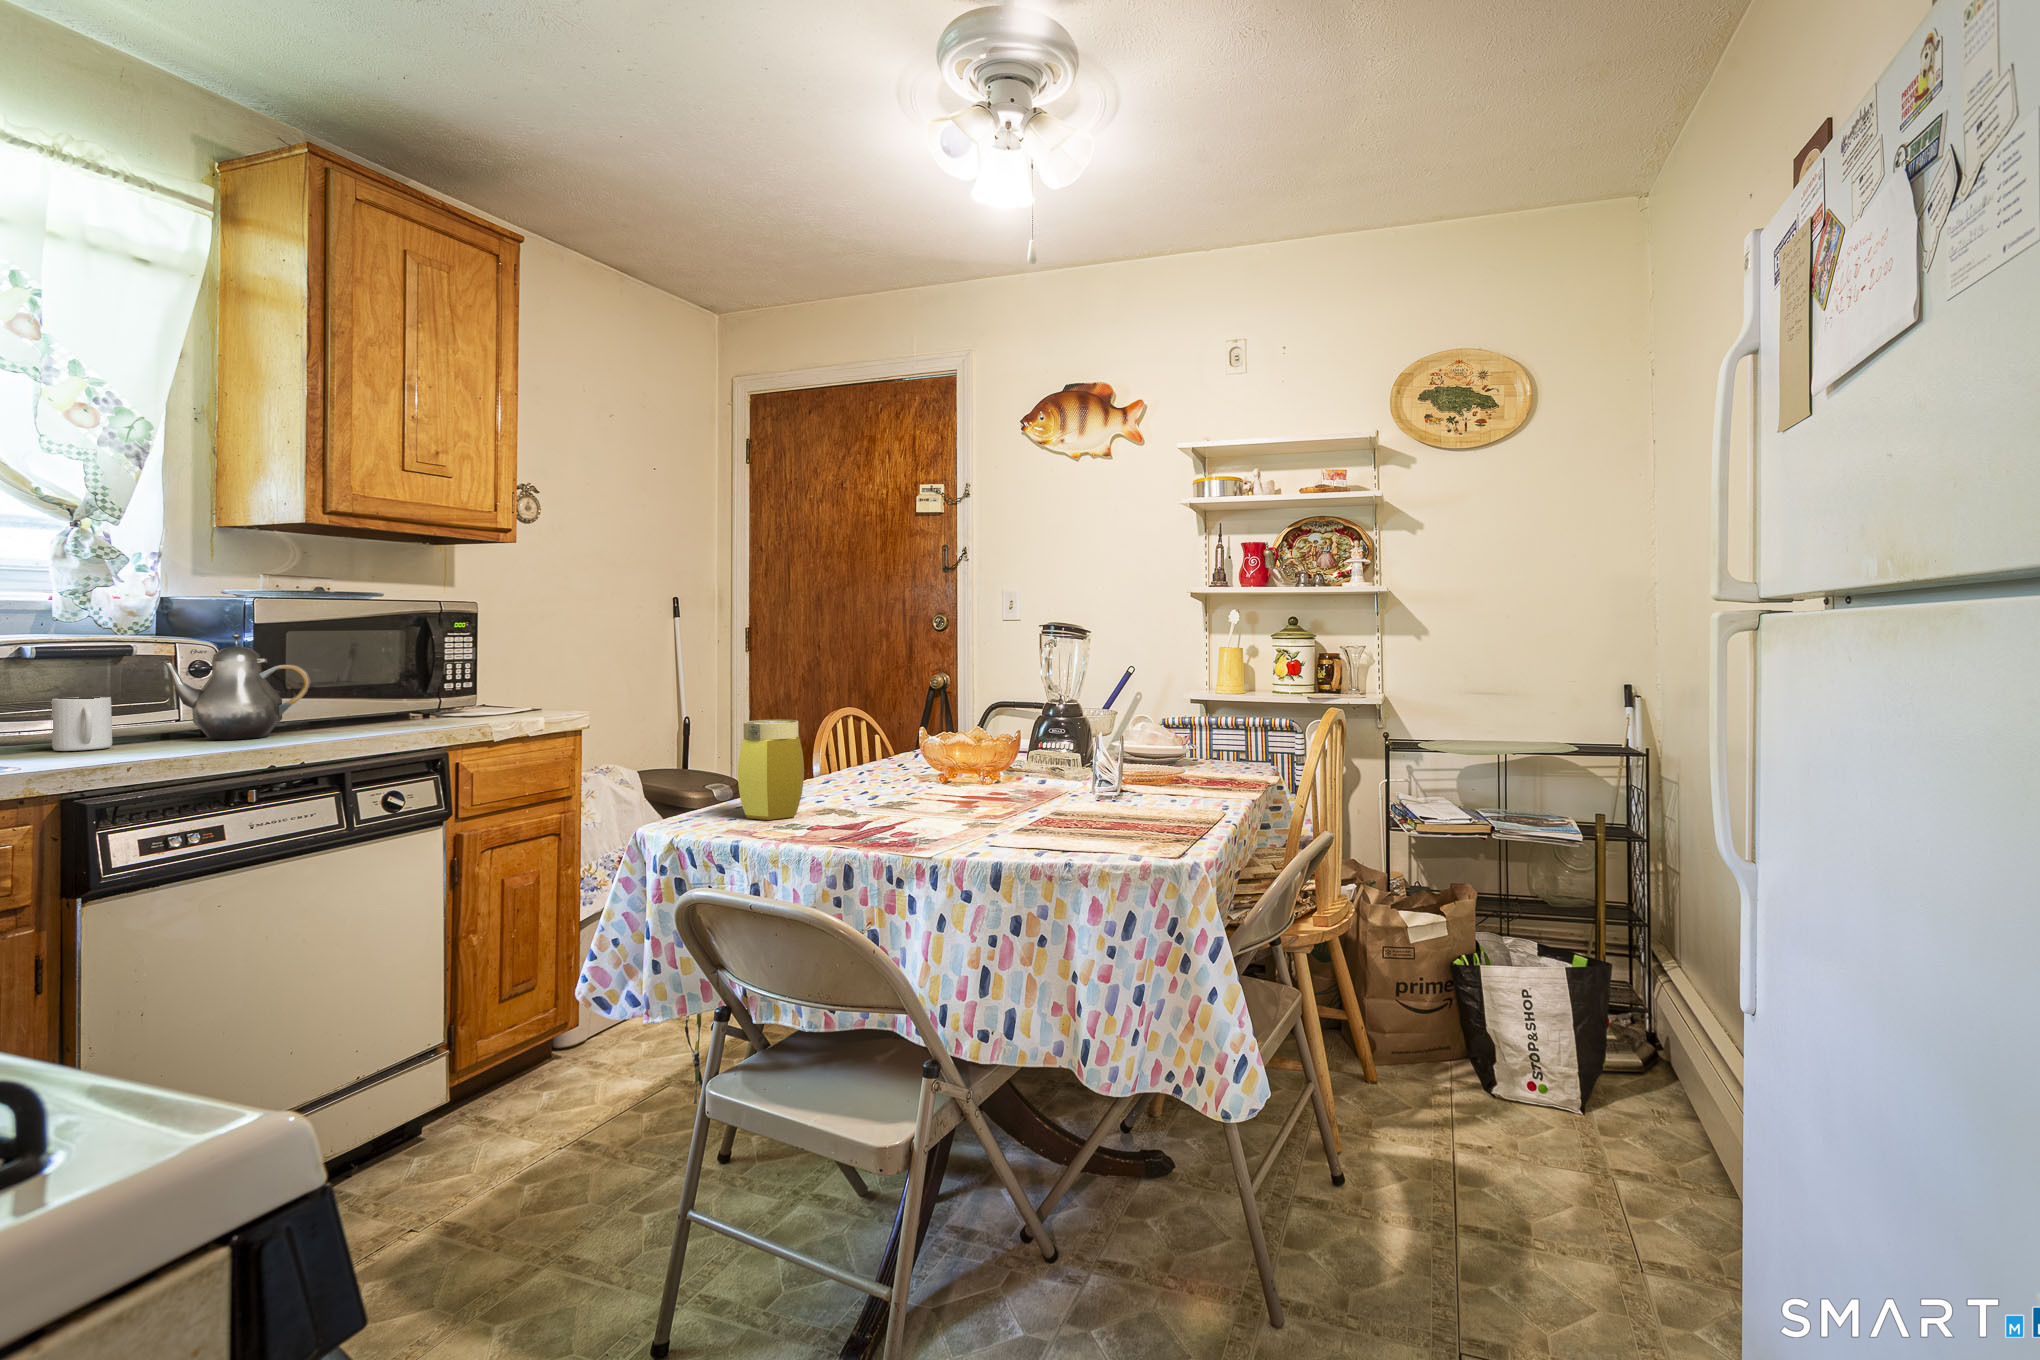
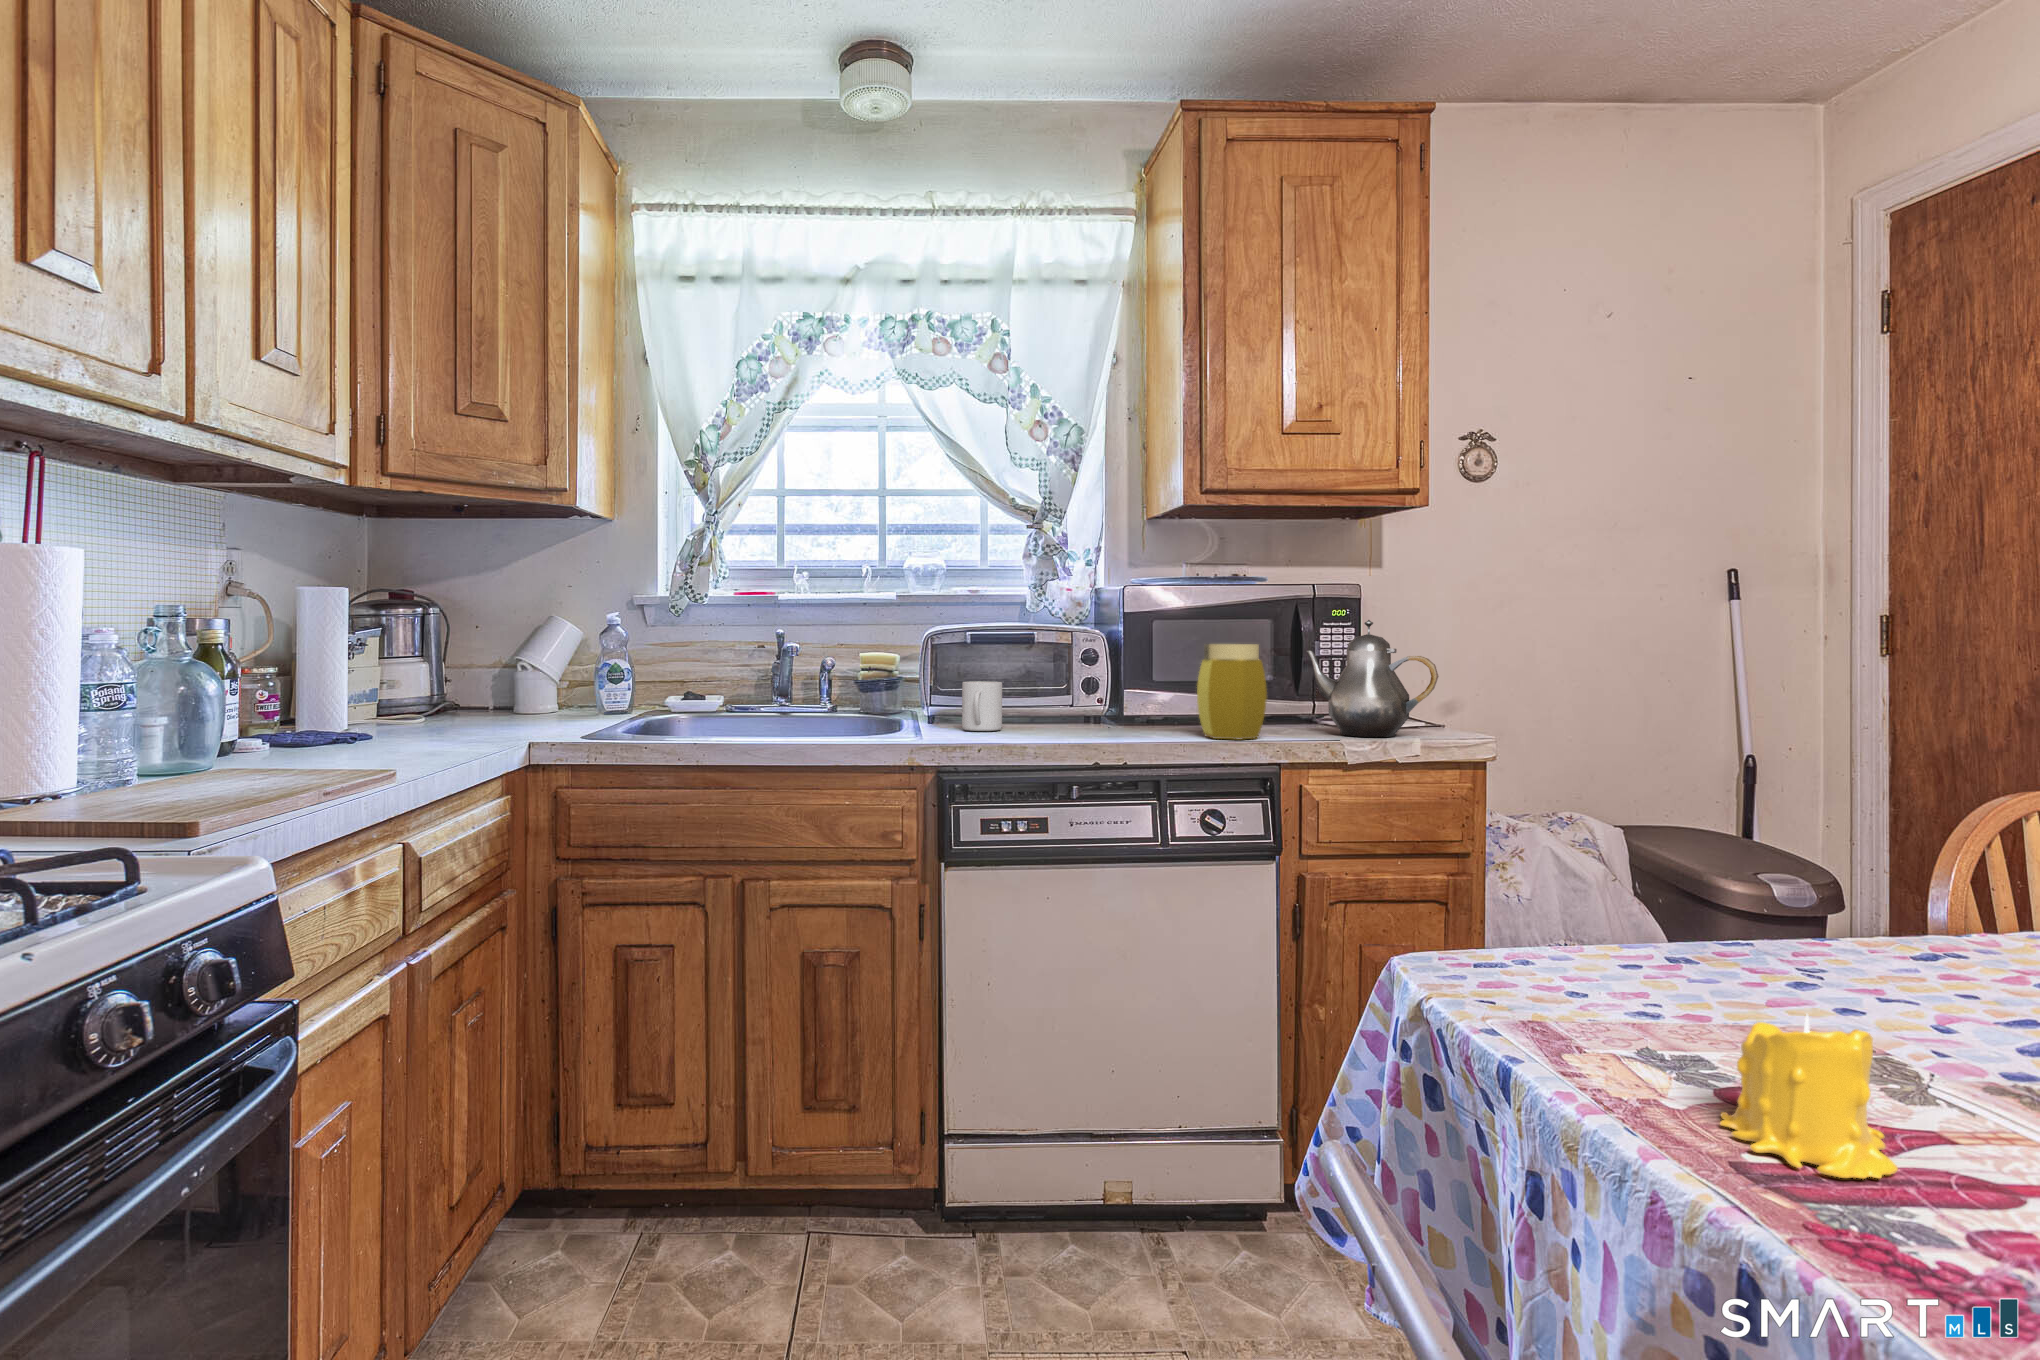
teapot: present [162,633,311,740] -> present [1306,620,1439,737]
jar: present [738,720,804,820] -> present [1197,644,1267,740]
candle: none [817,788,869,840] -> present [1720,1014,1898,1179]

